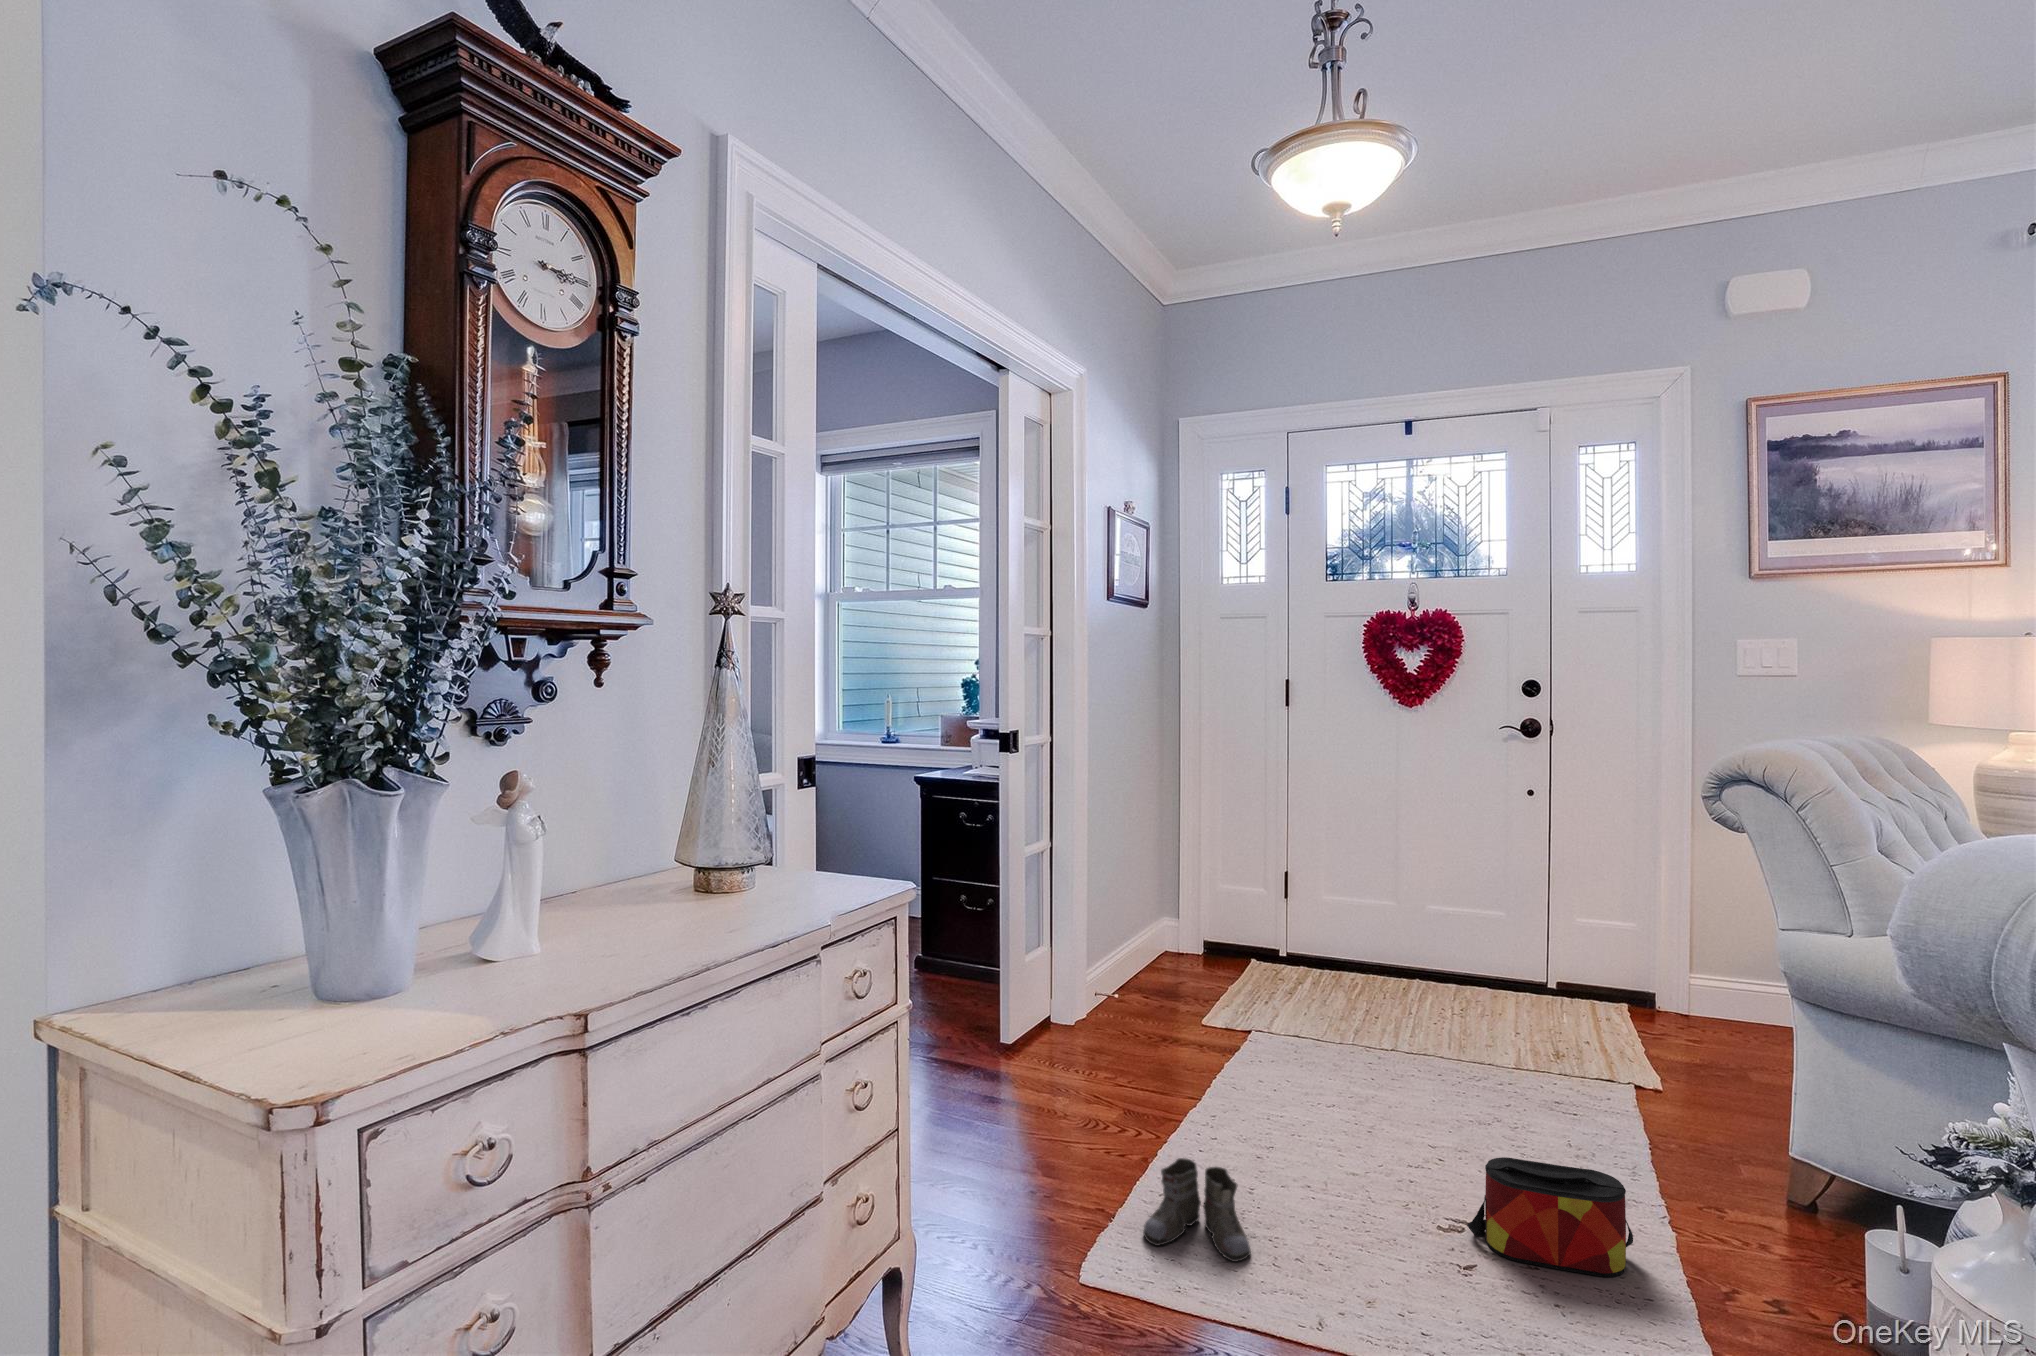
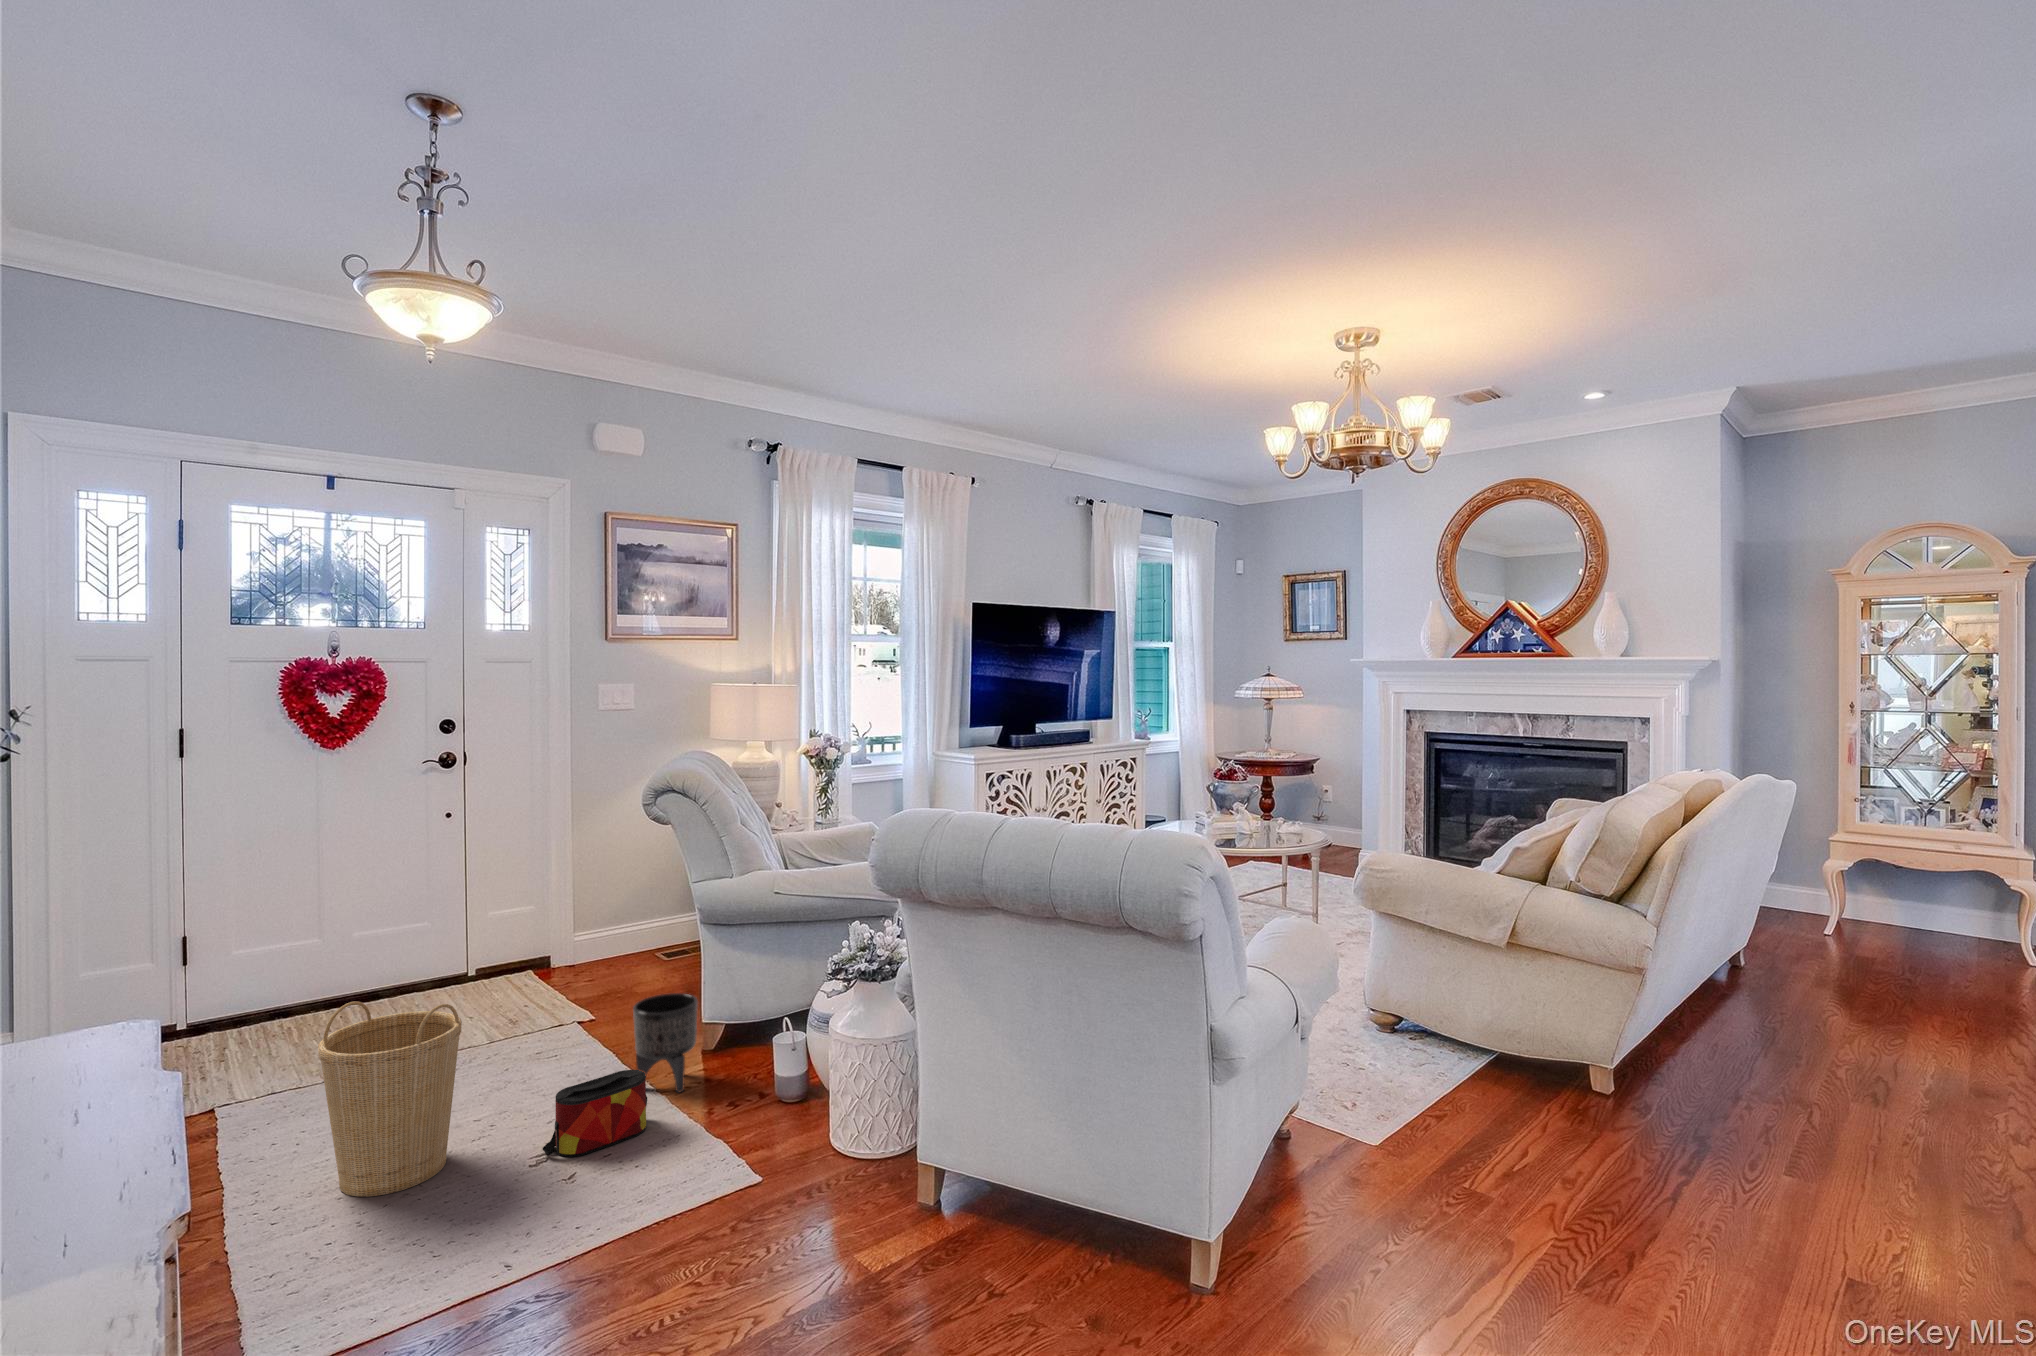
basket: none [1251,959,1394,1191] -> present [318,1001,462,1197]
planter: none [1644,1084,1757,1251] -> present [633,993,698,1092]
boots: present [1143,1158,1251,1262] -> none [262,1201,397,1303]

